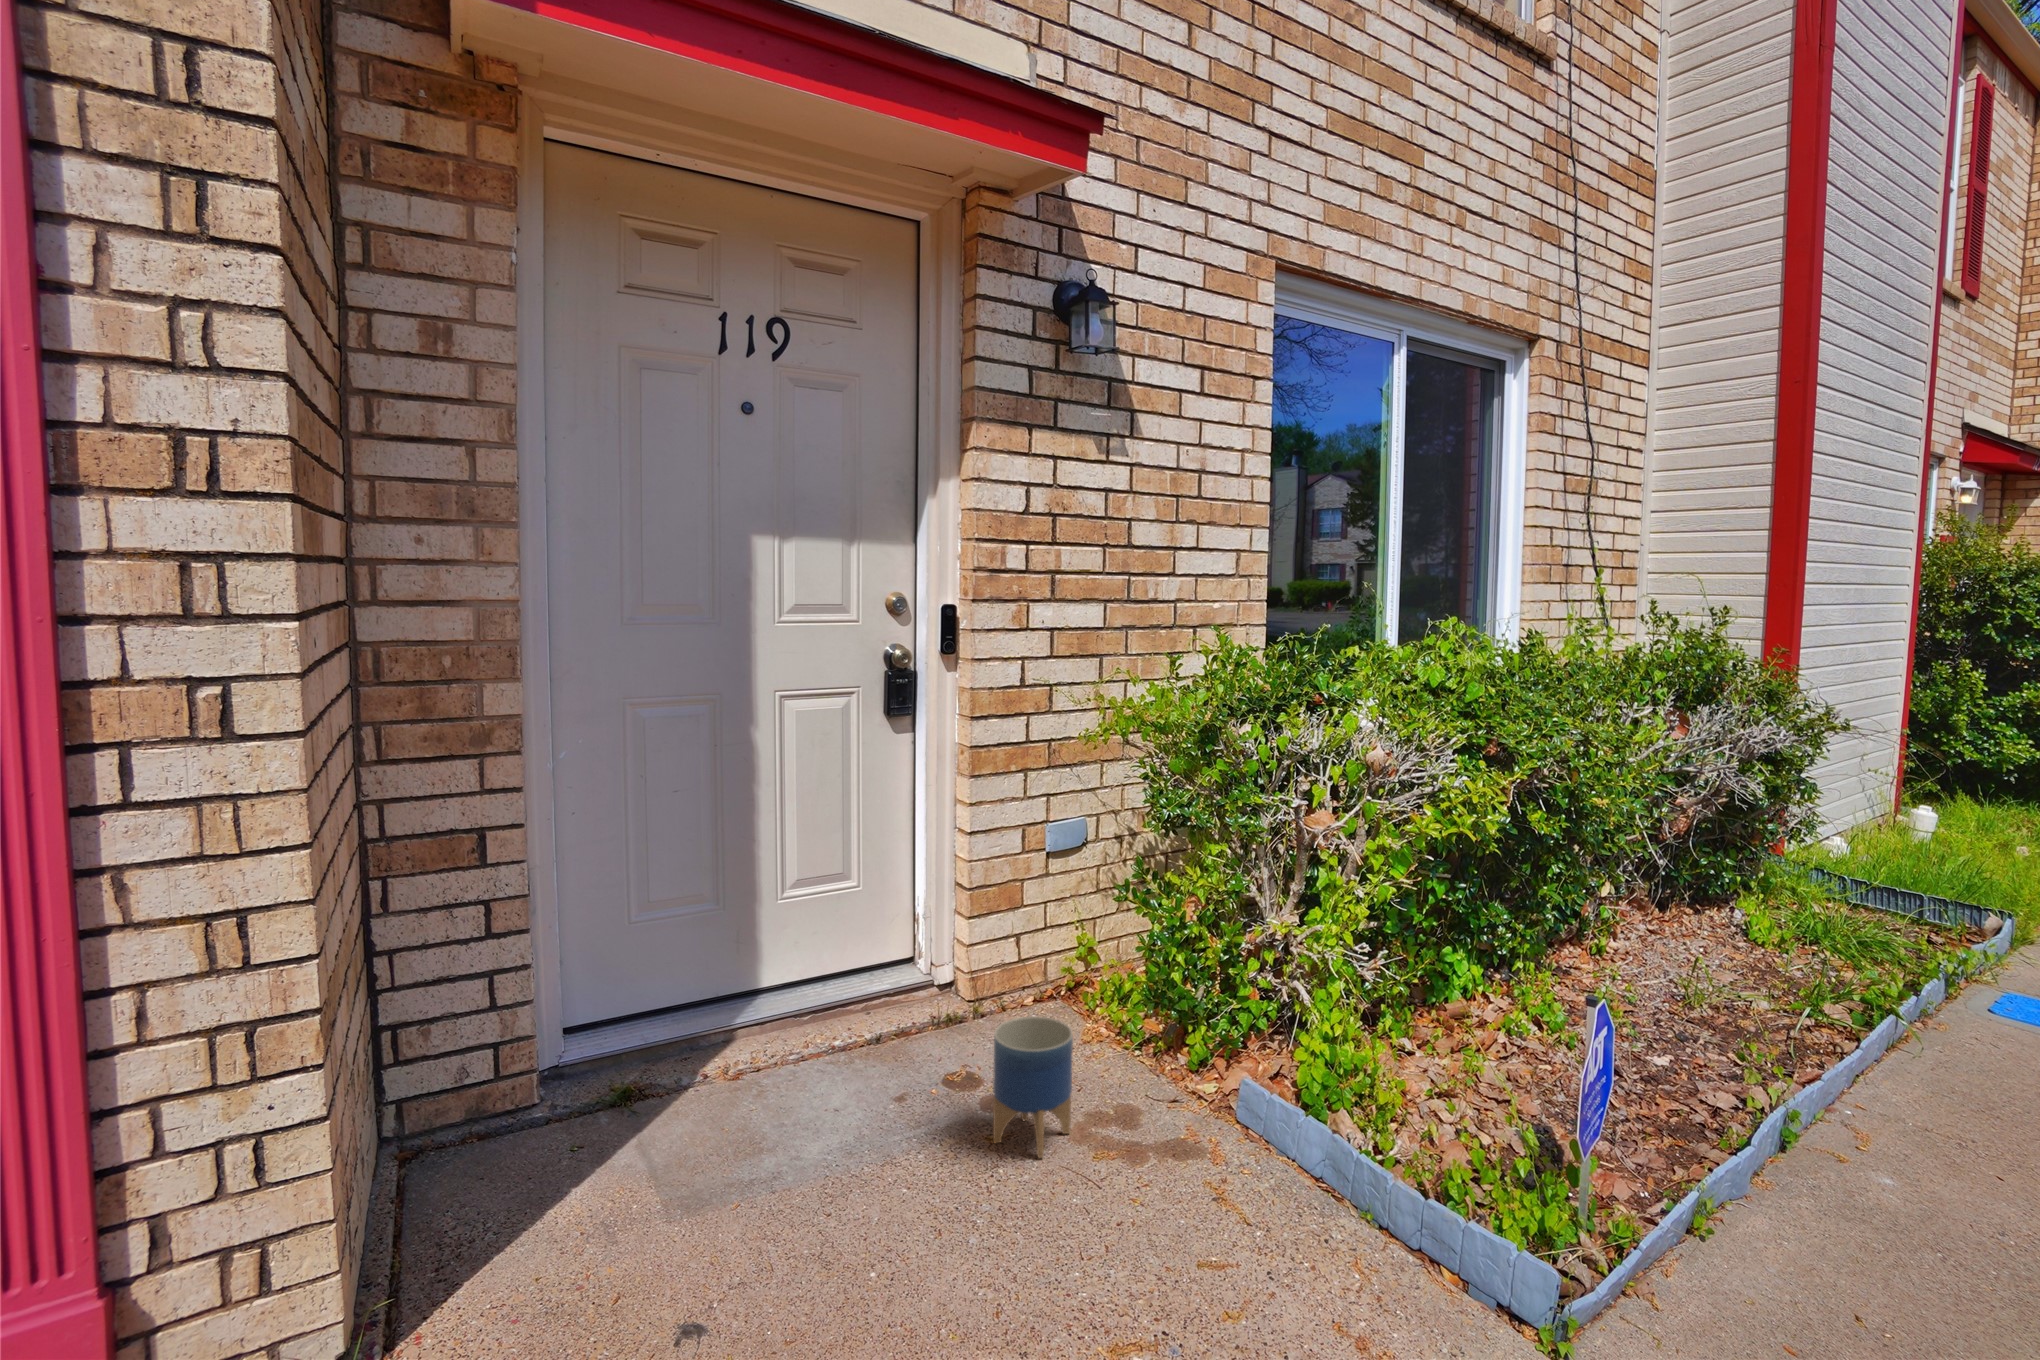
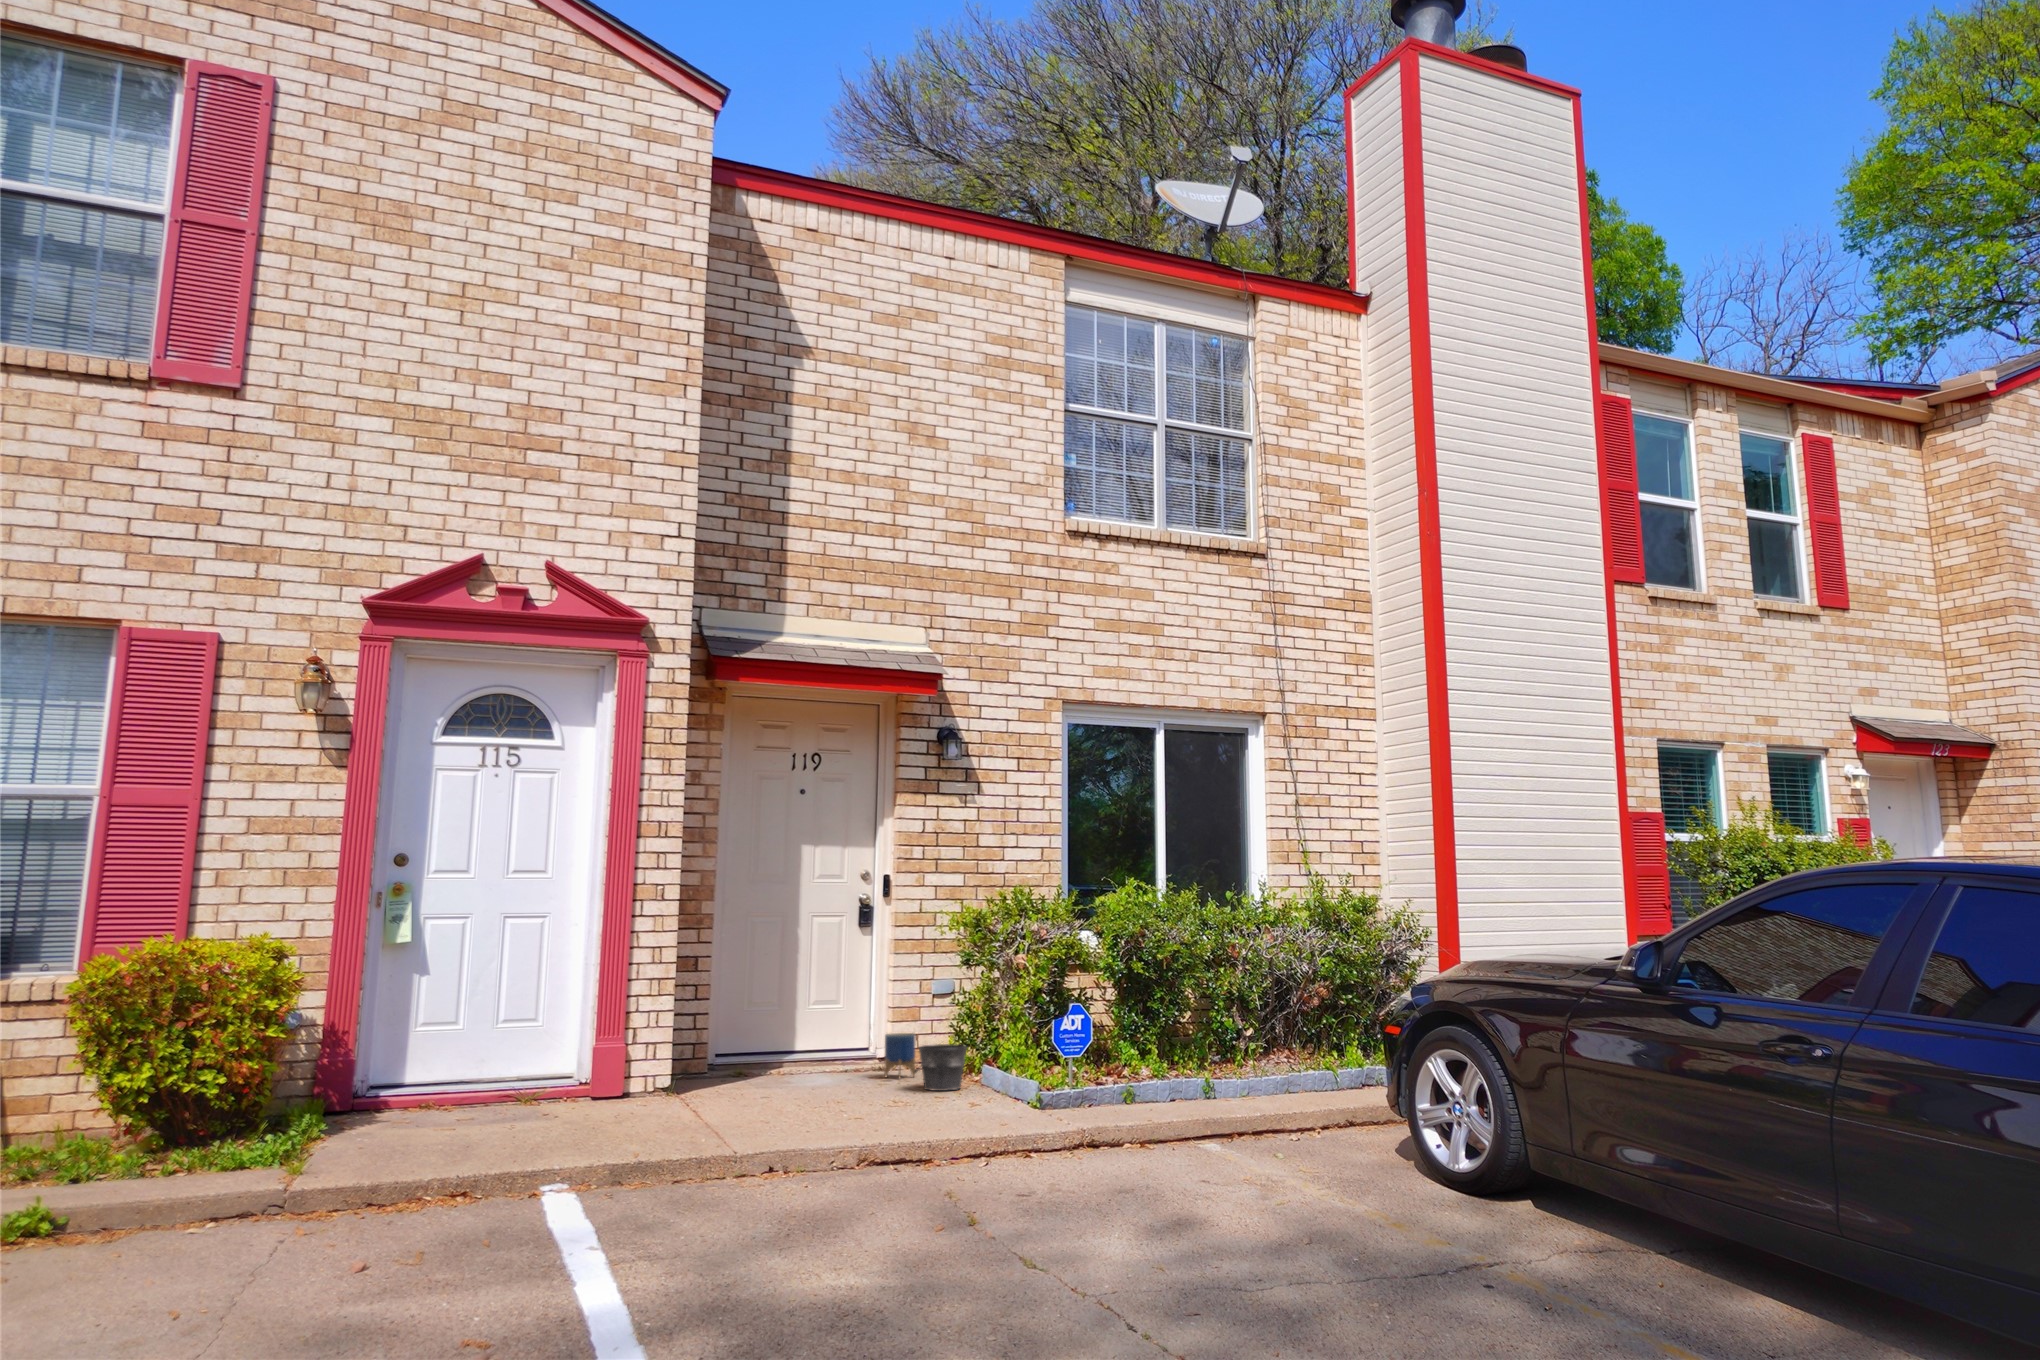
bucket: none [1123,1103,1283,1289] -> present [914,1044,967,1091]

